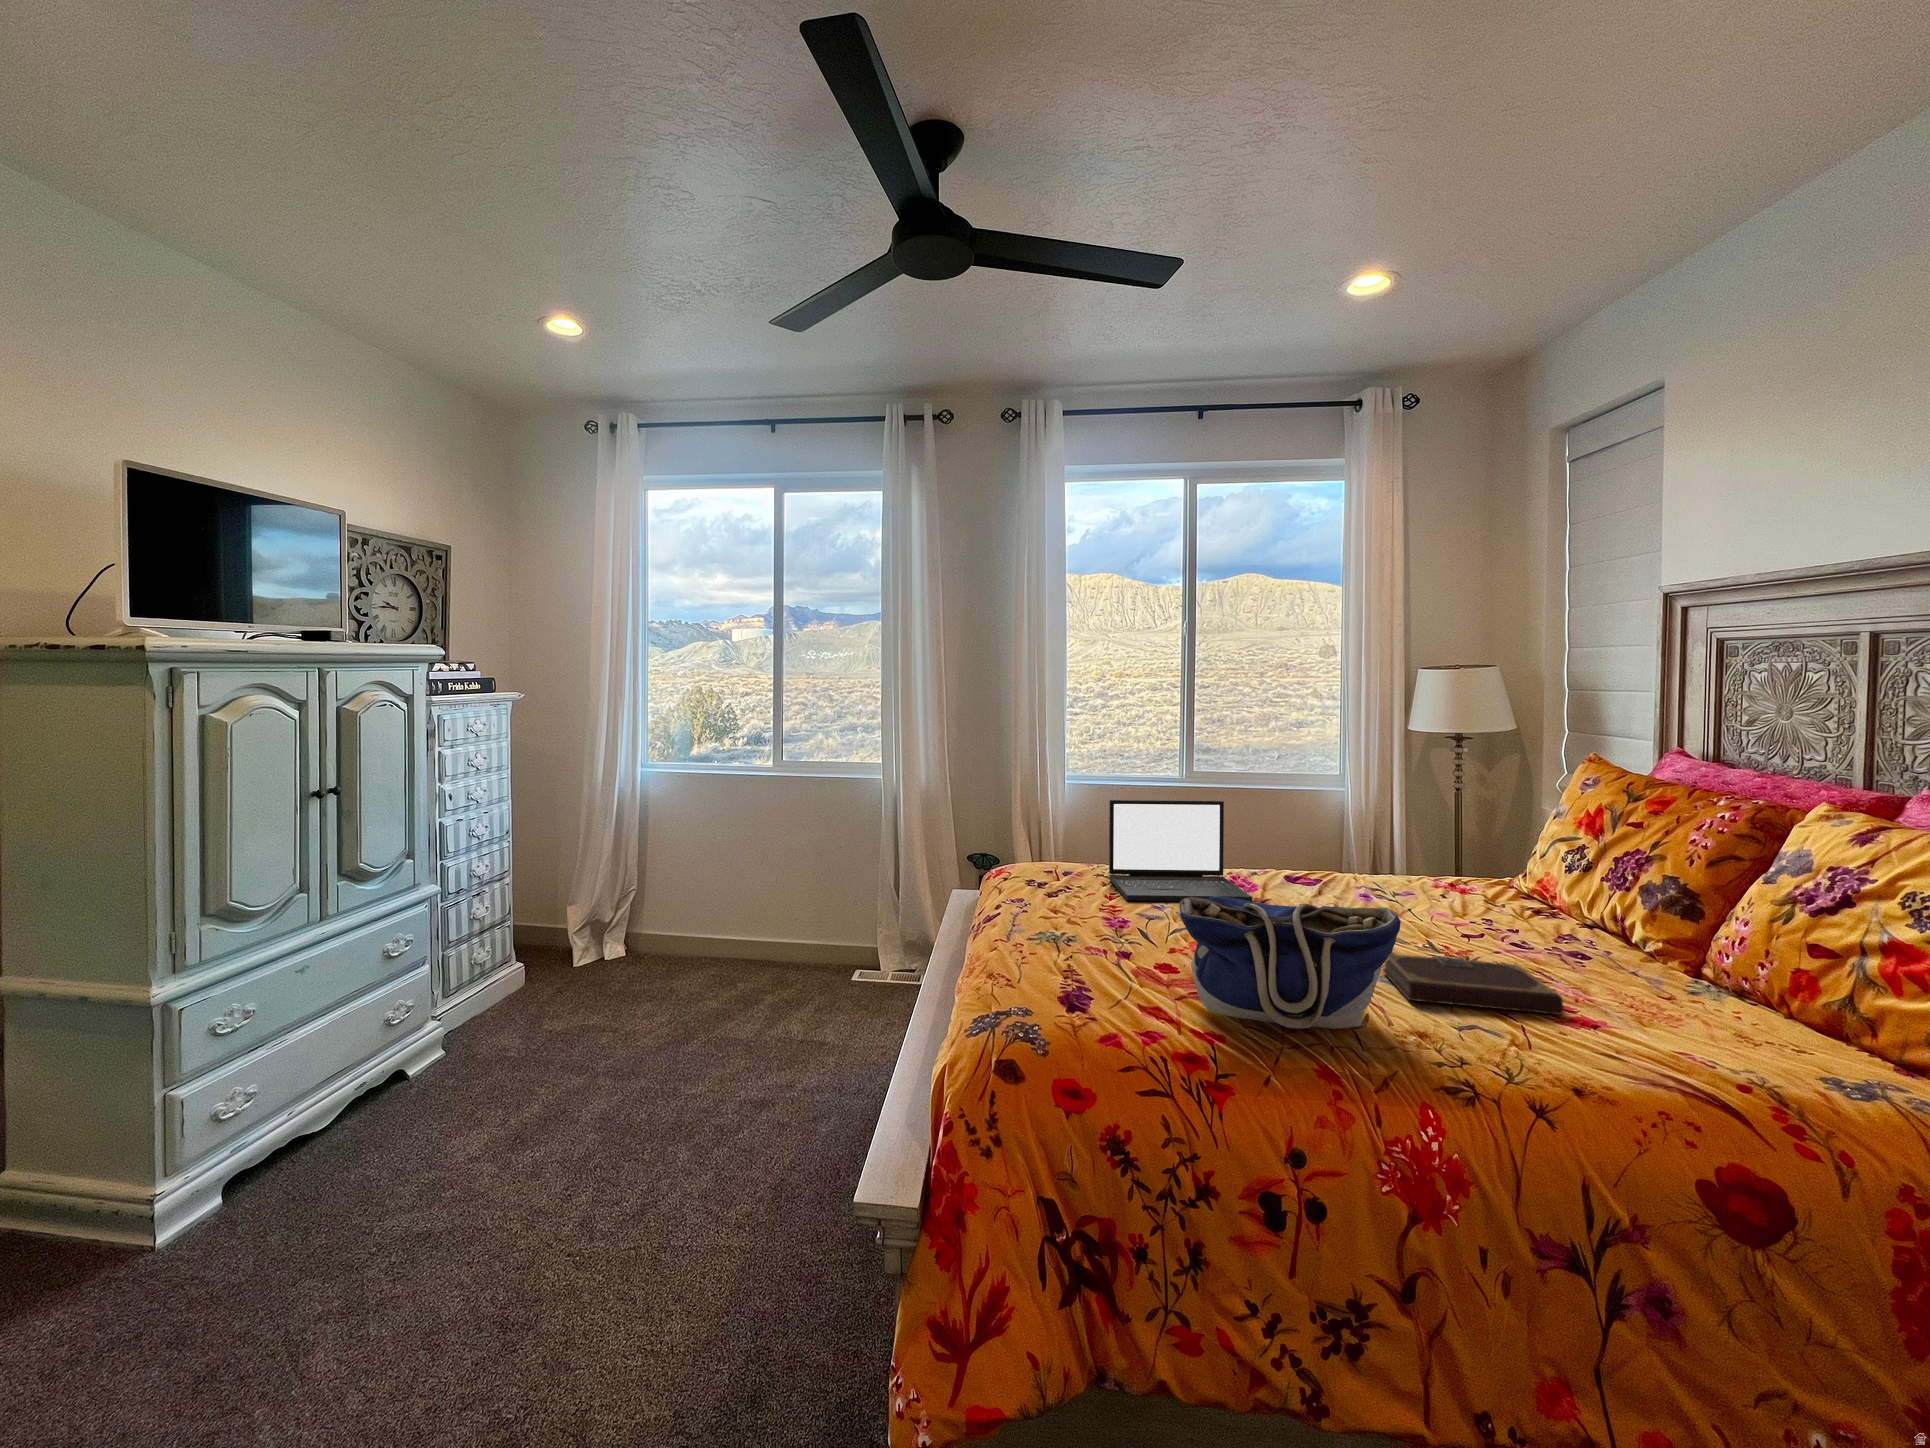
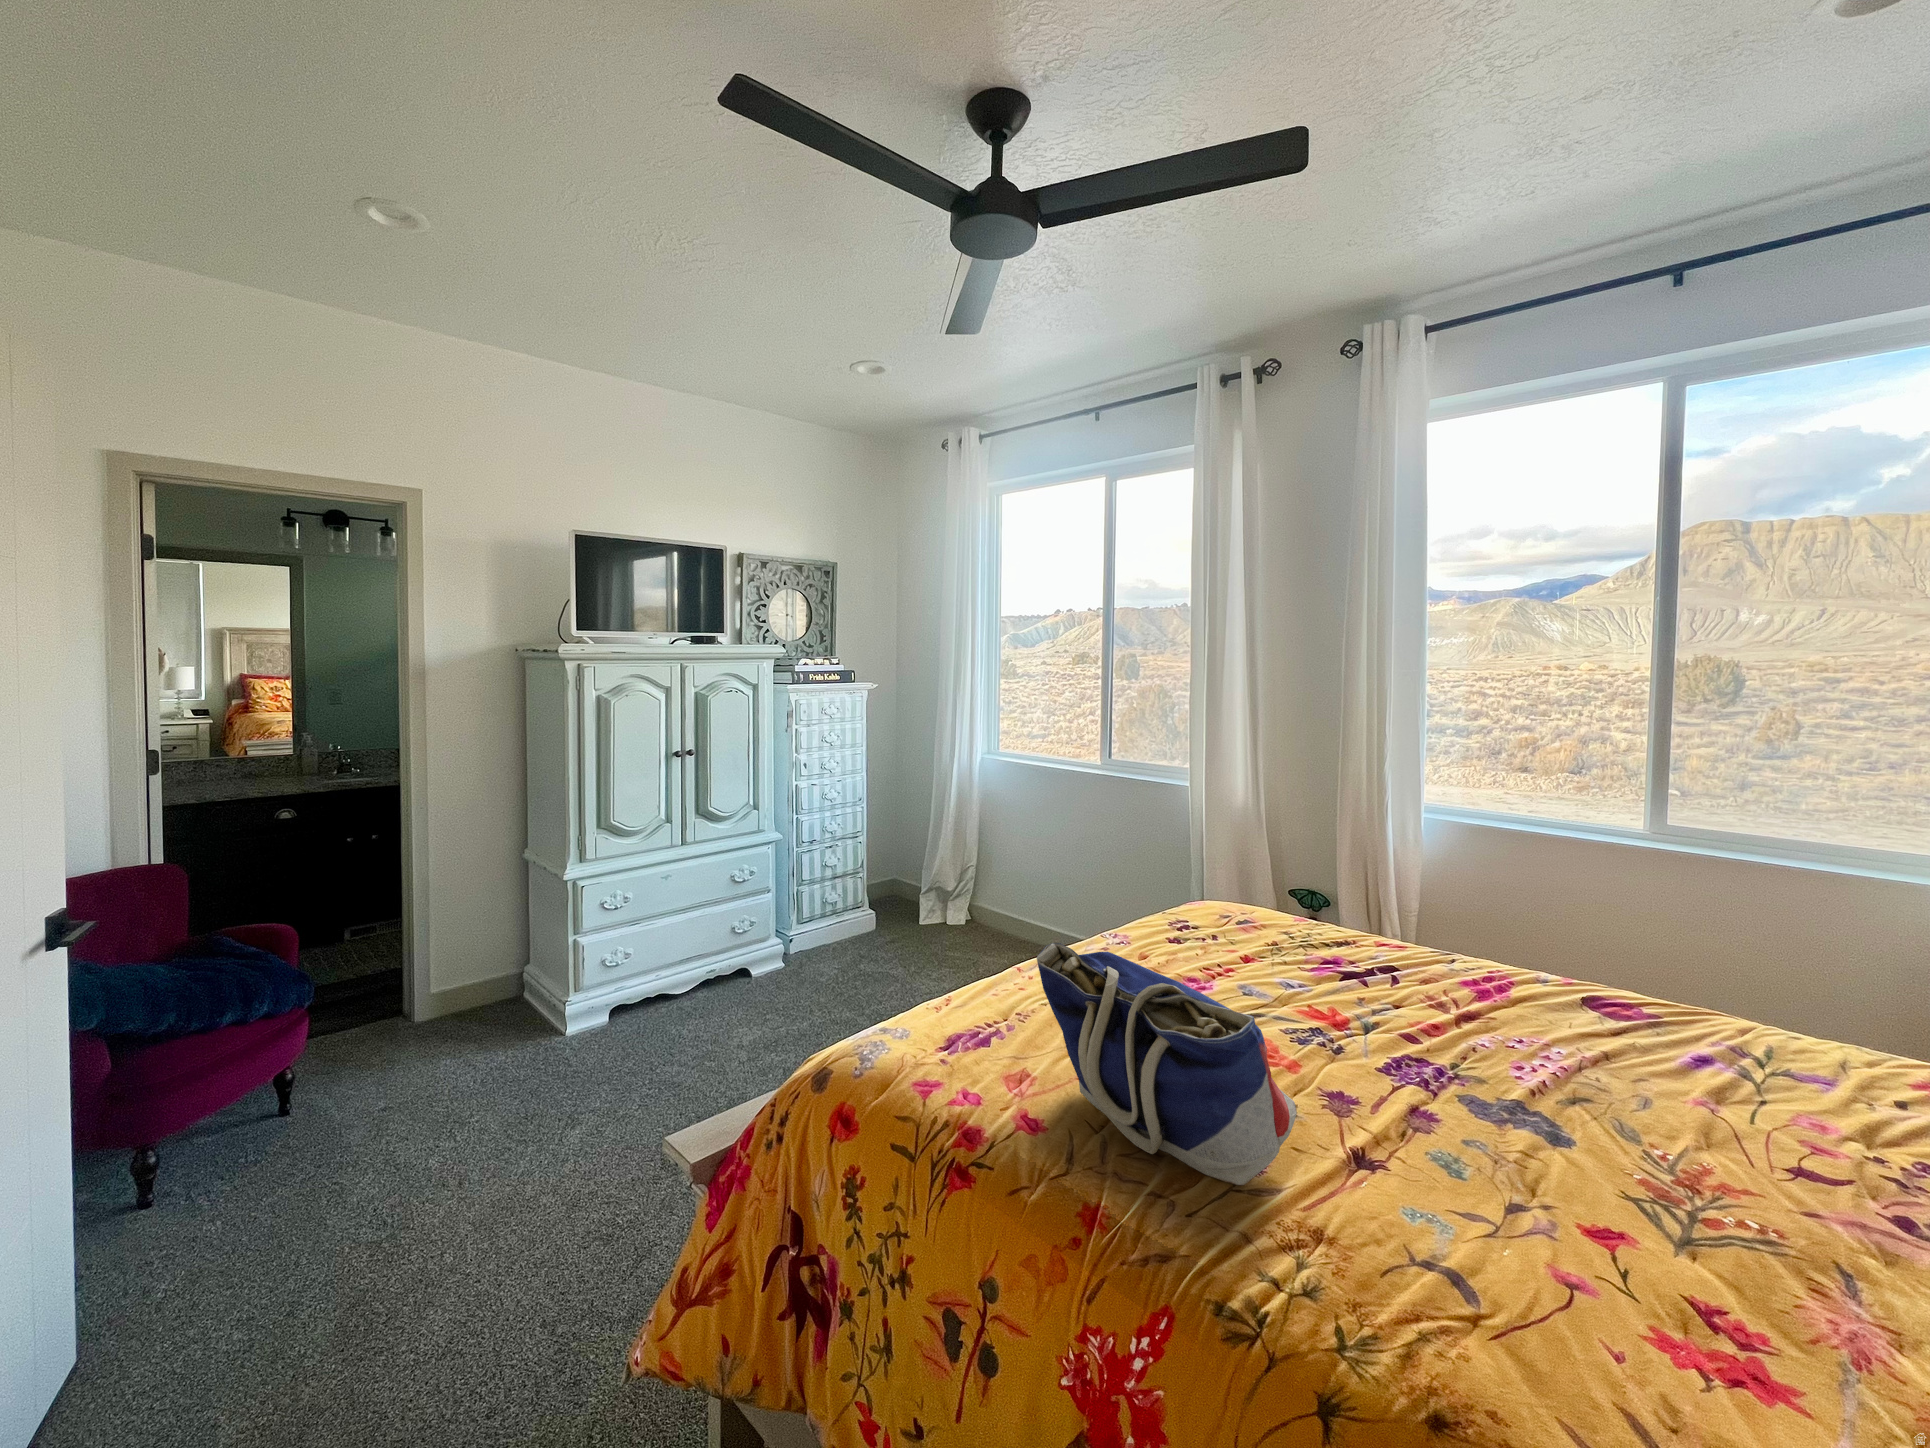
laptop: present [1109,800,1252,901] -> none [1276,837,1491,1016]
notebook: present [1383,954,1563,1015] -> none [1406,1123,1738,1343]

